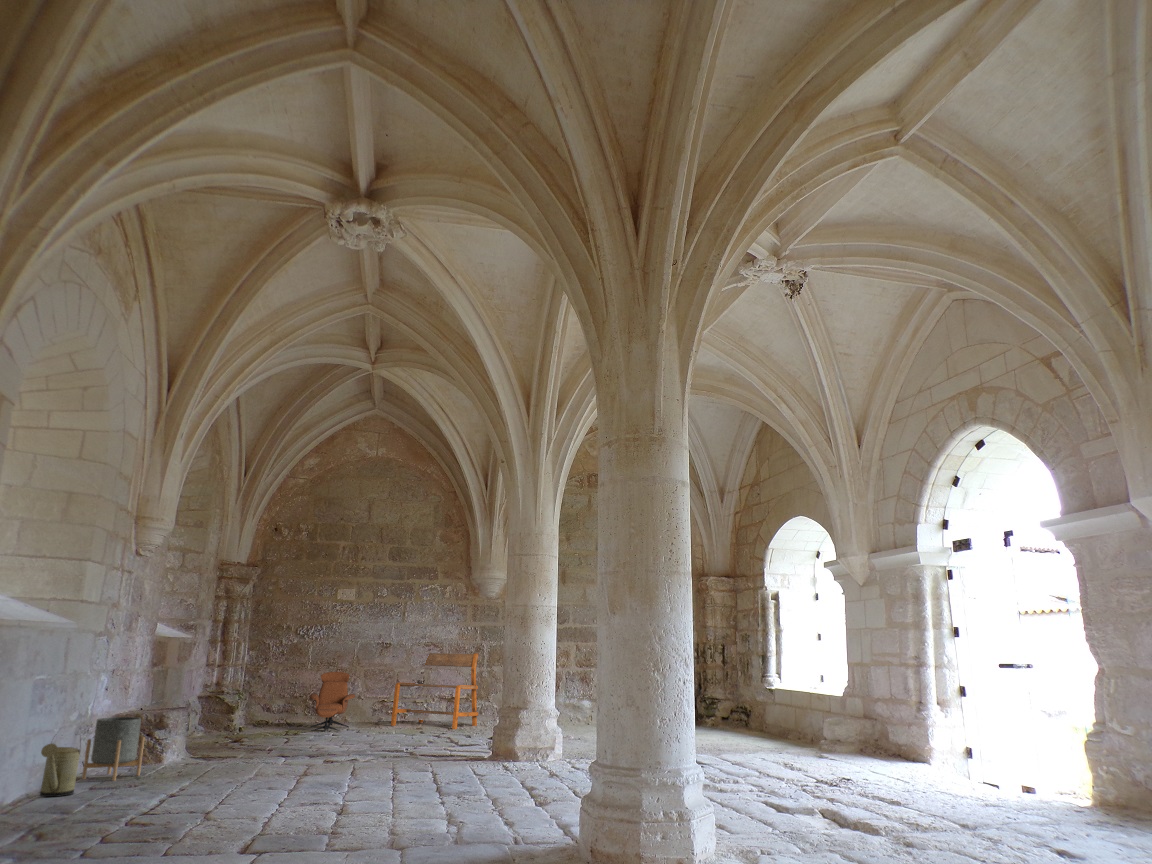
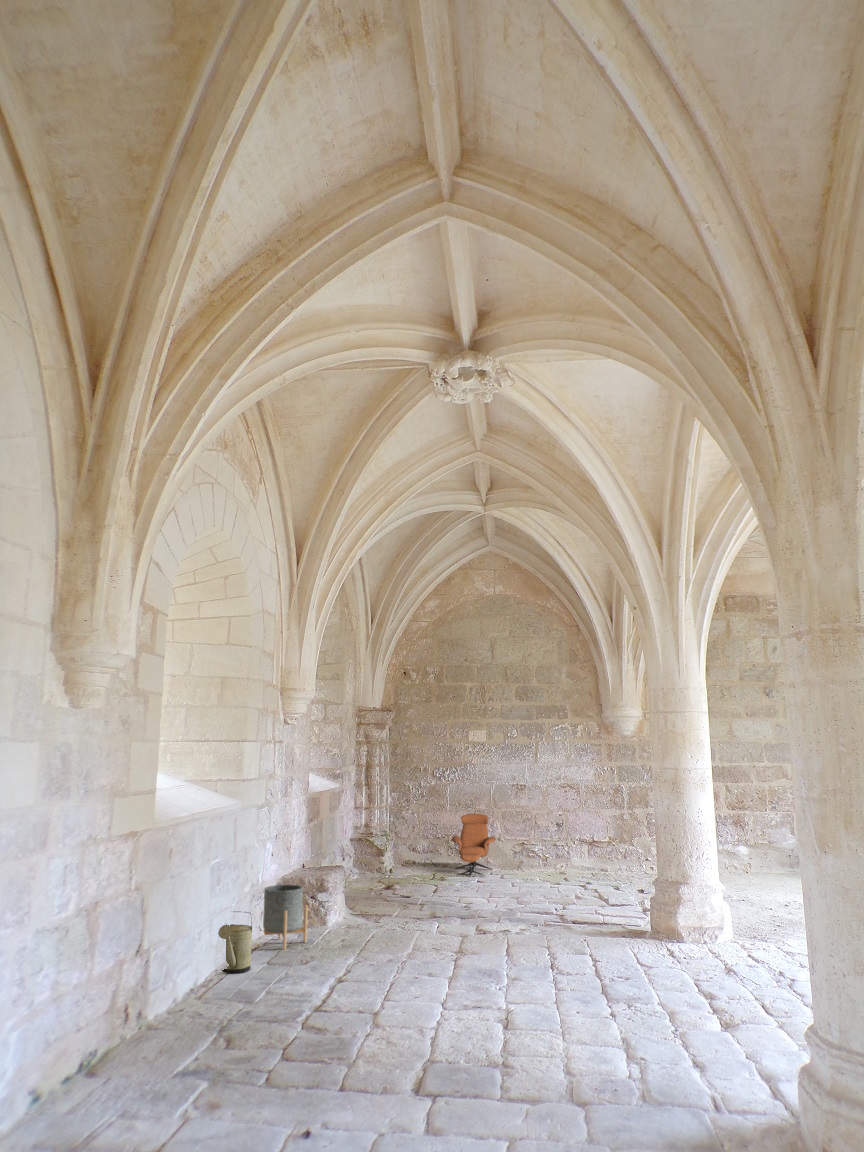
bench: present [391,653,478,729] -> none [533,793,623,877]

